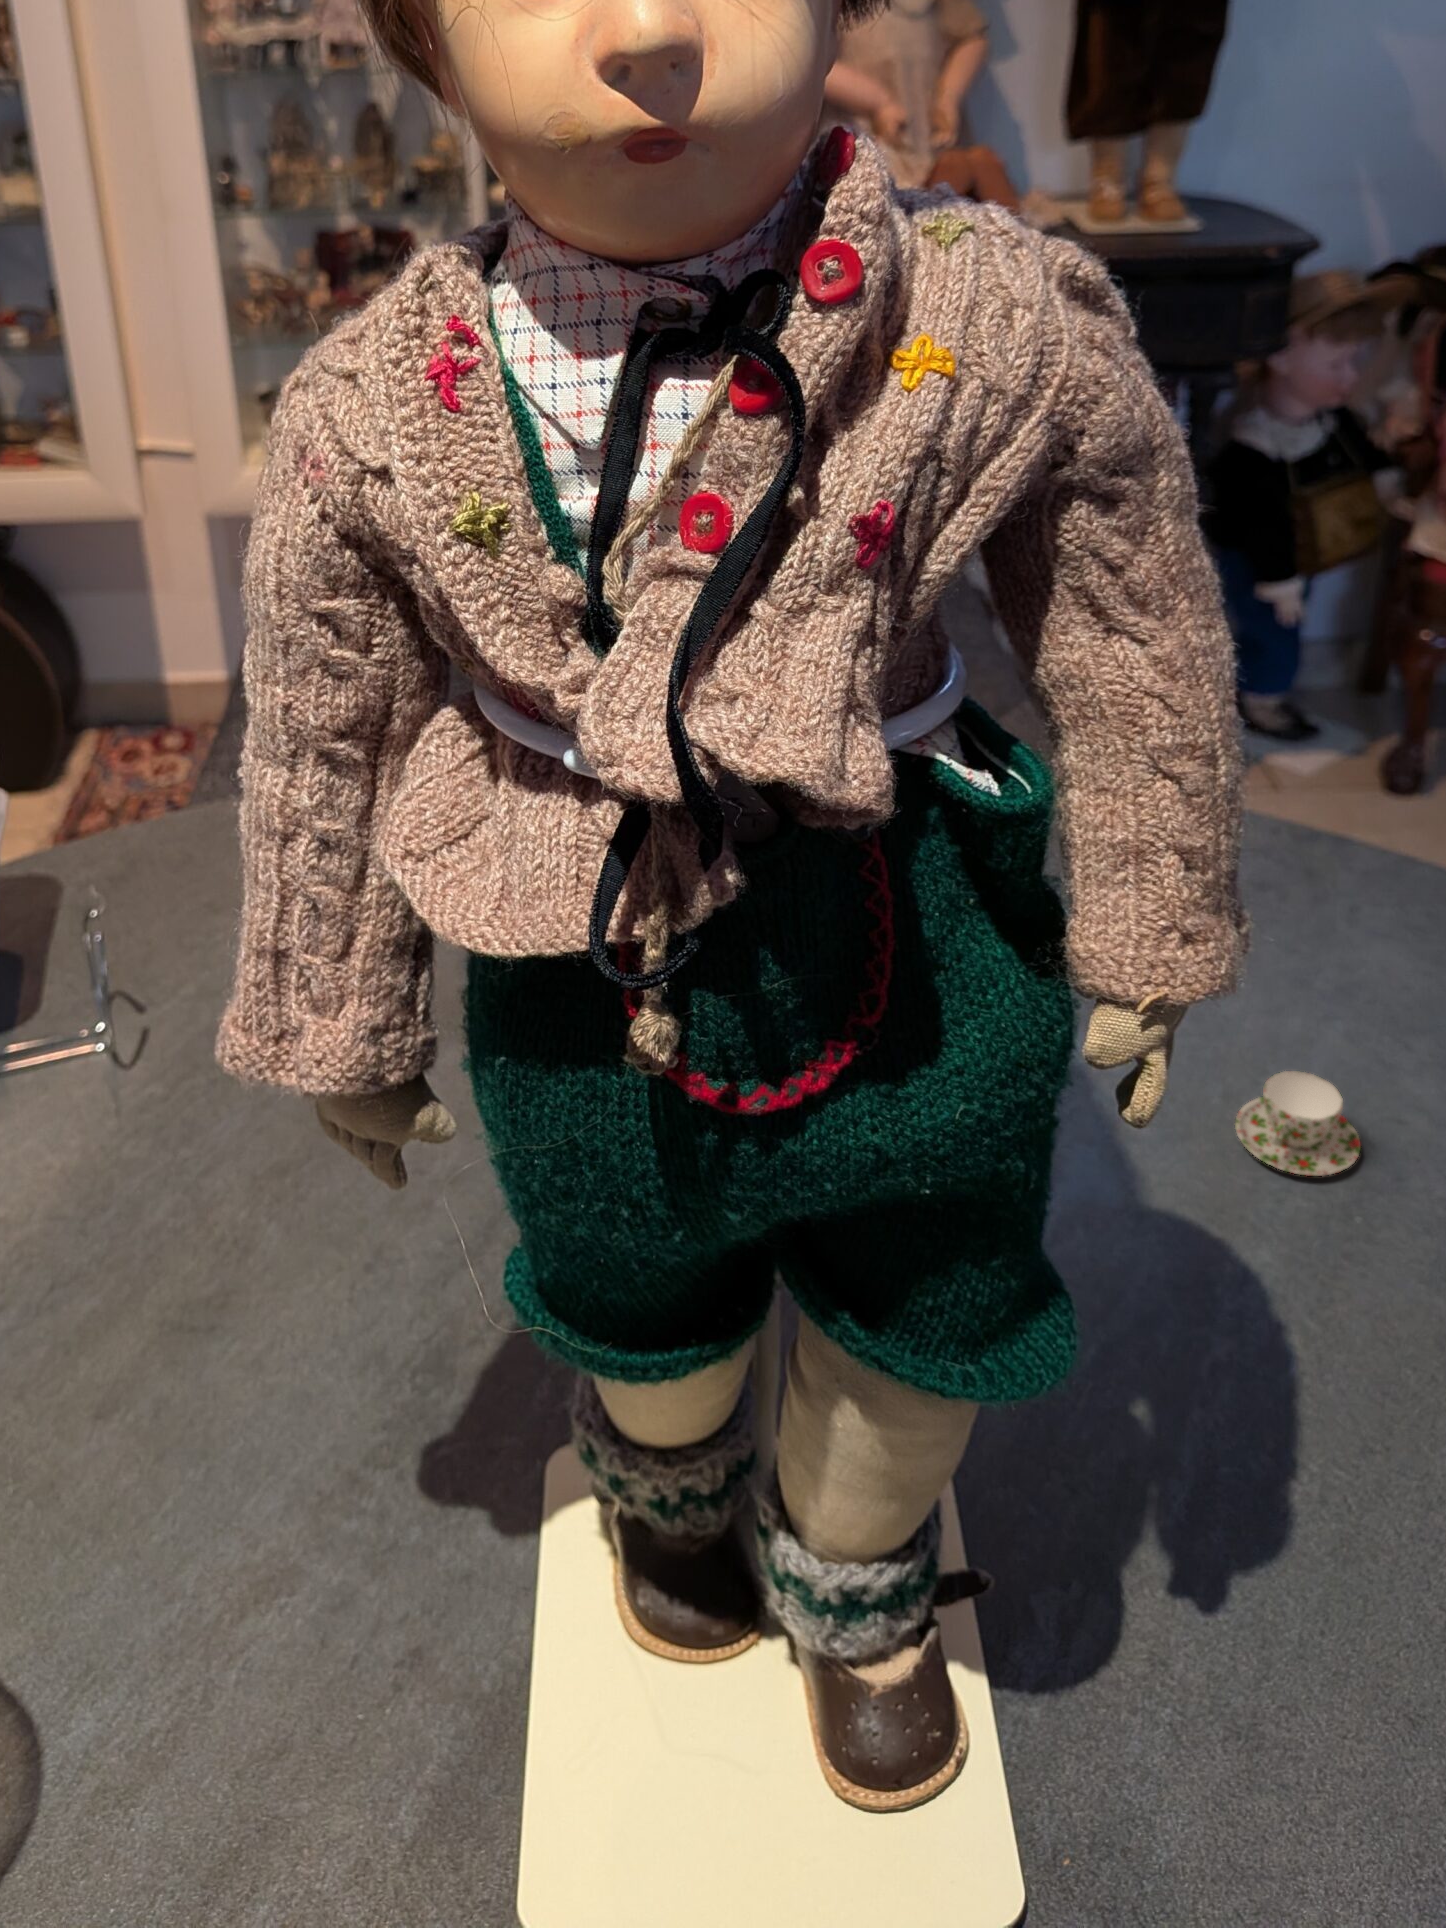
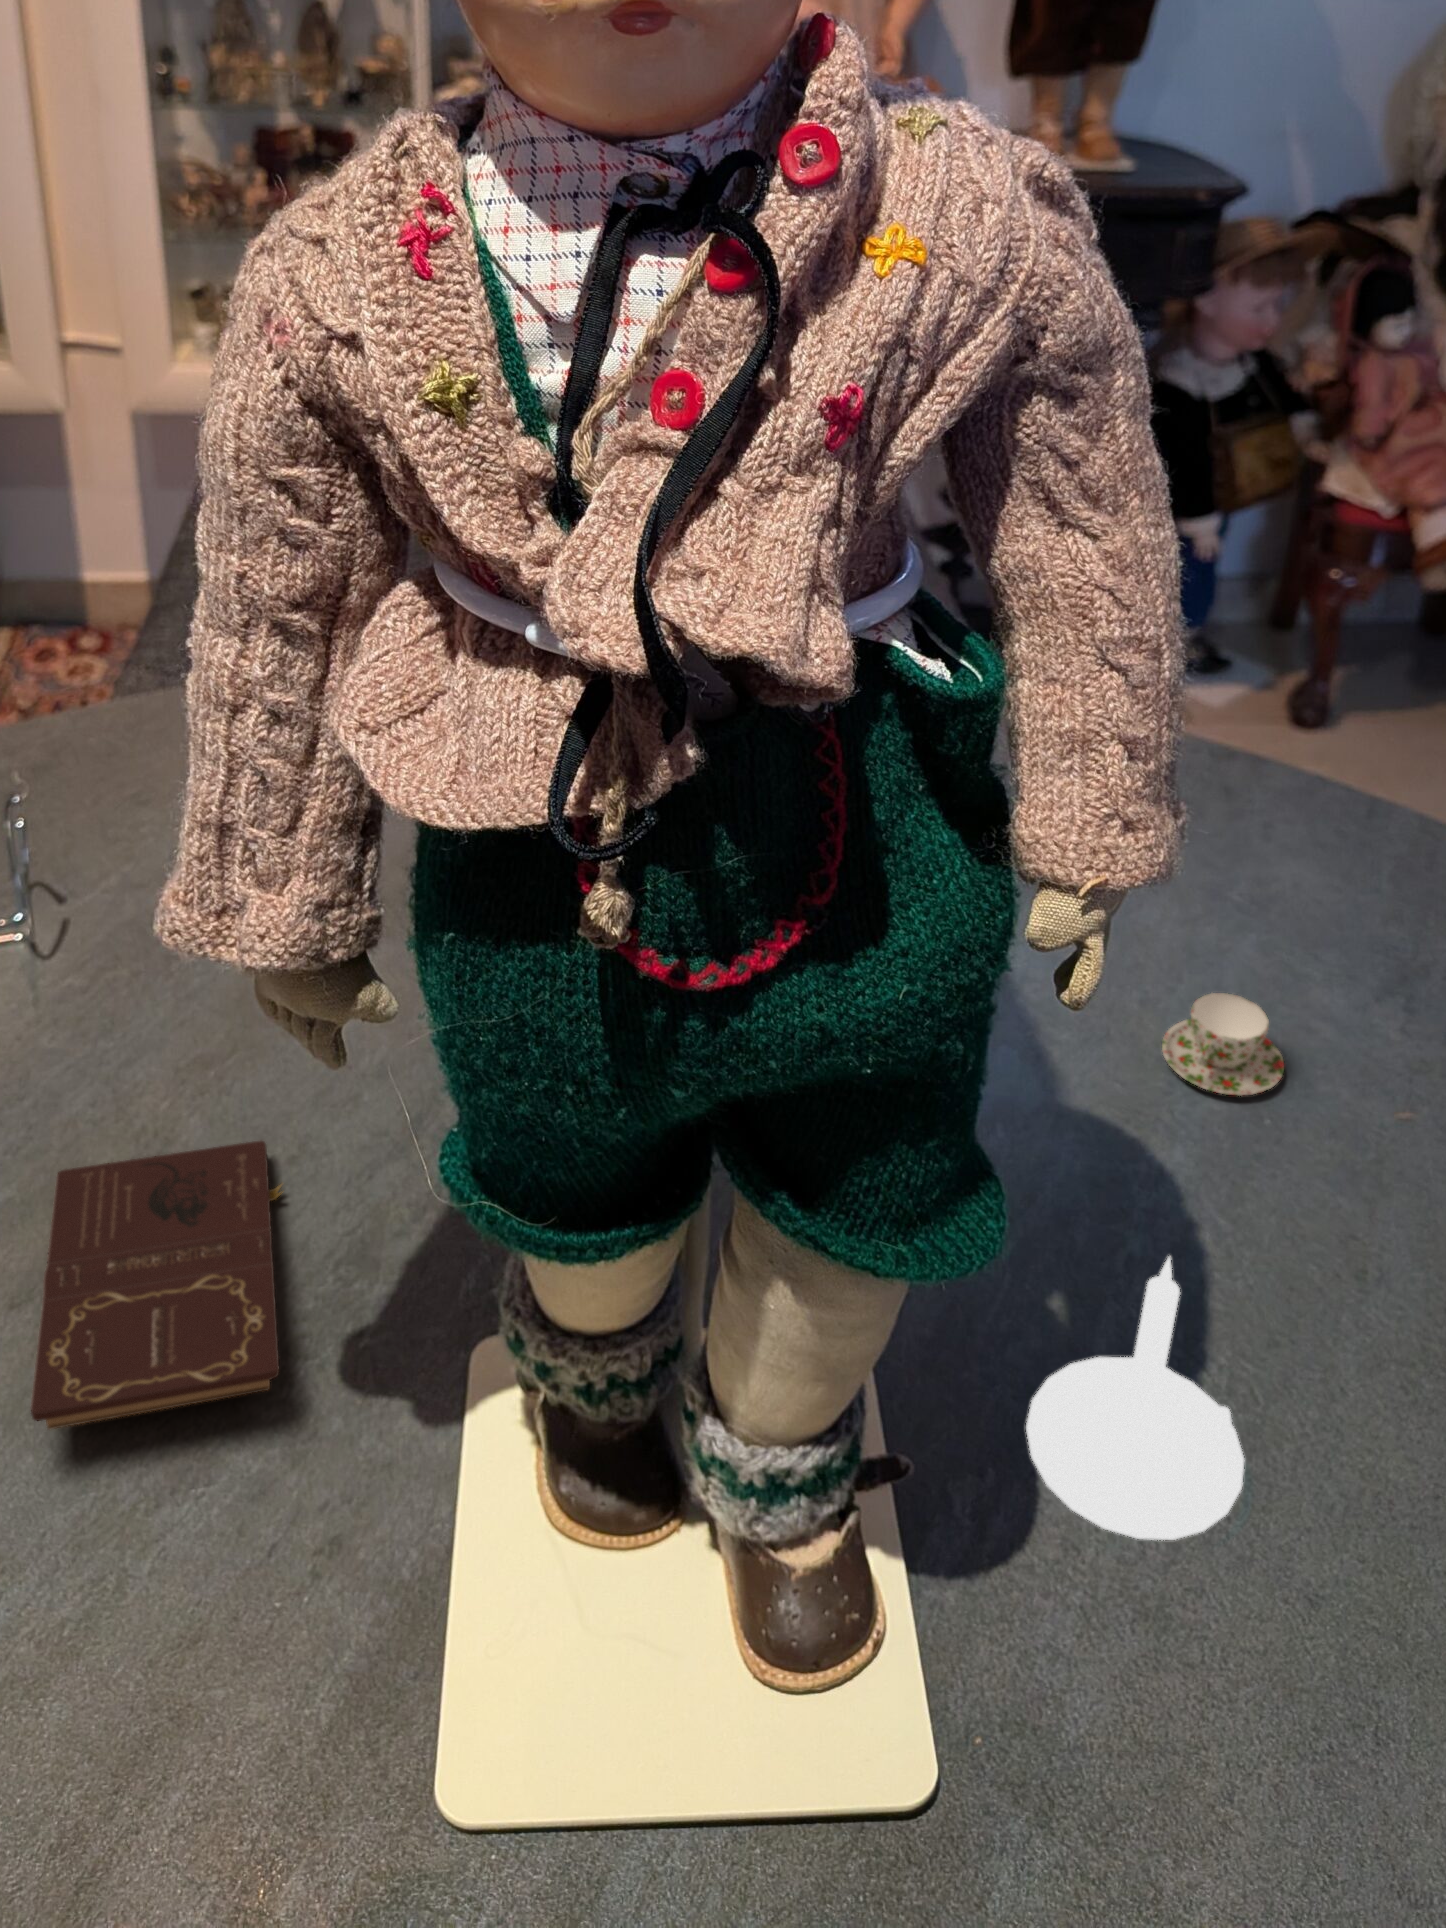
book: none [120,1235,371,1537] -> present [31,1141,282,1429]
candle holder: none [1110,1360,1337,1656] -> present [1026,1257,1244,1540]

